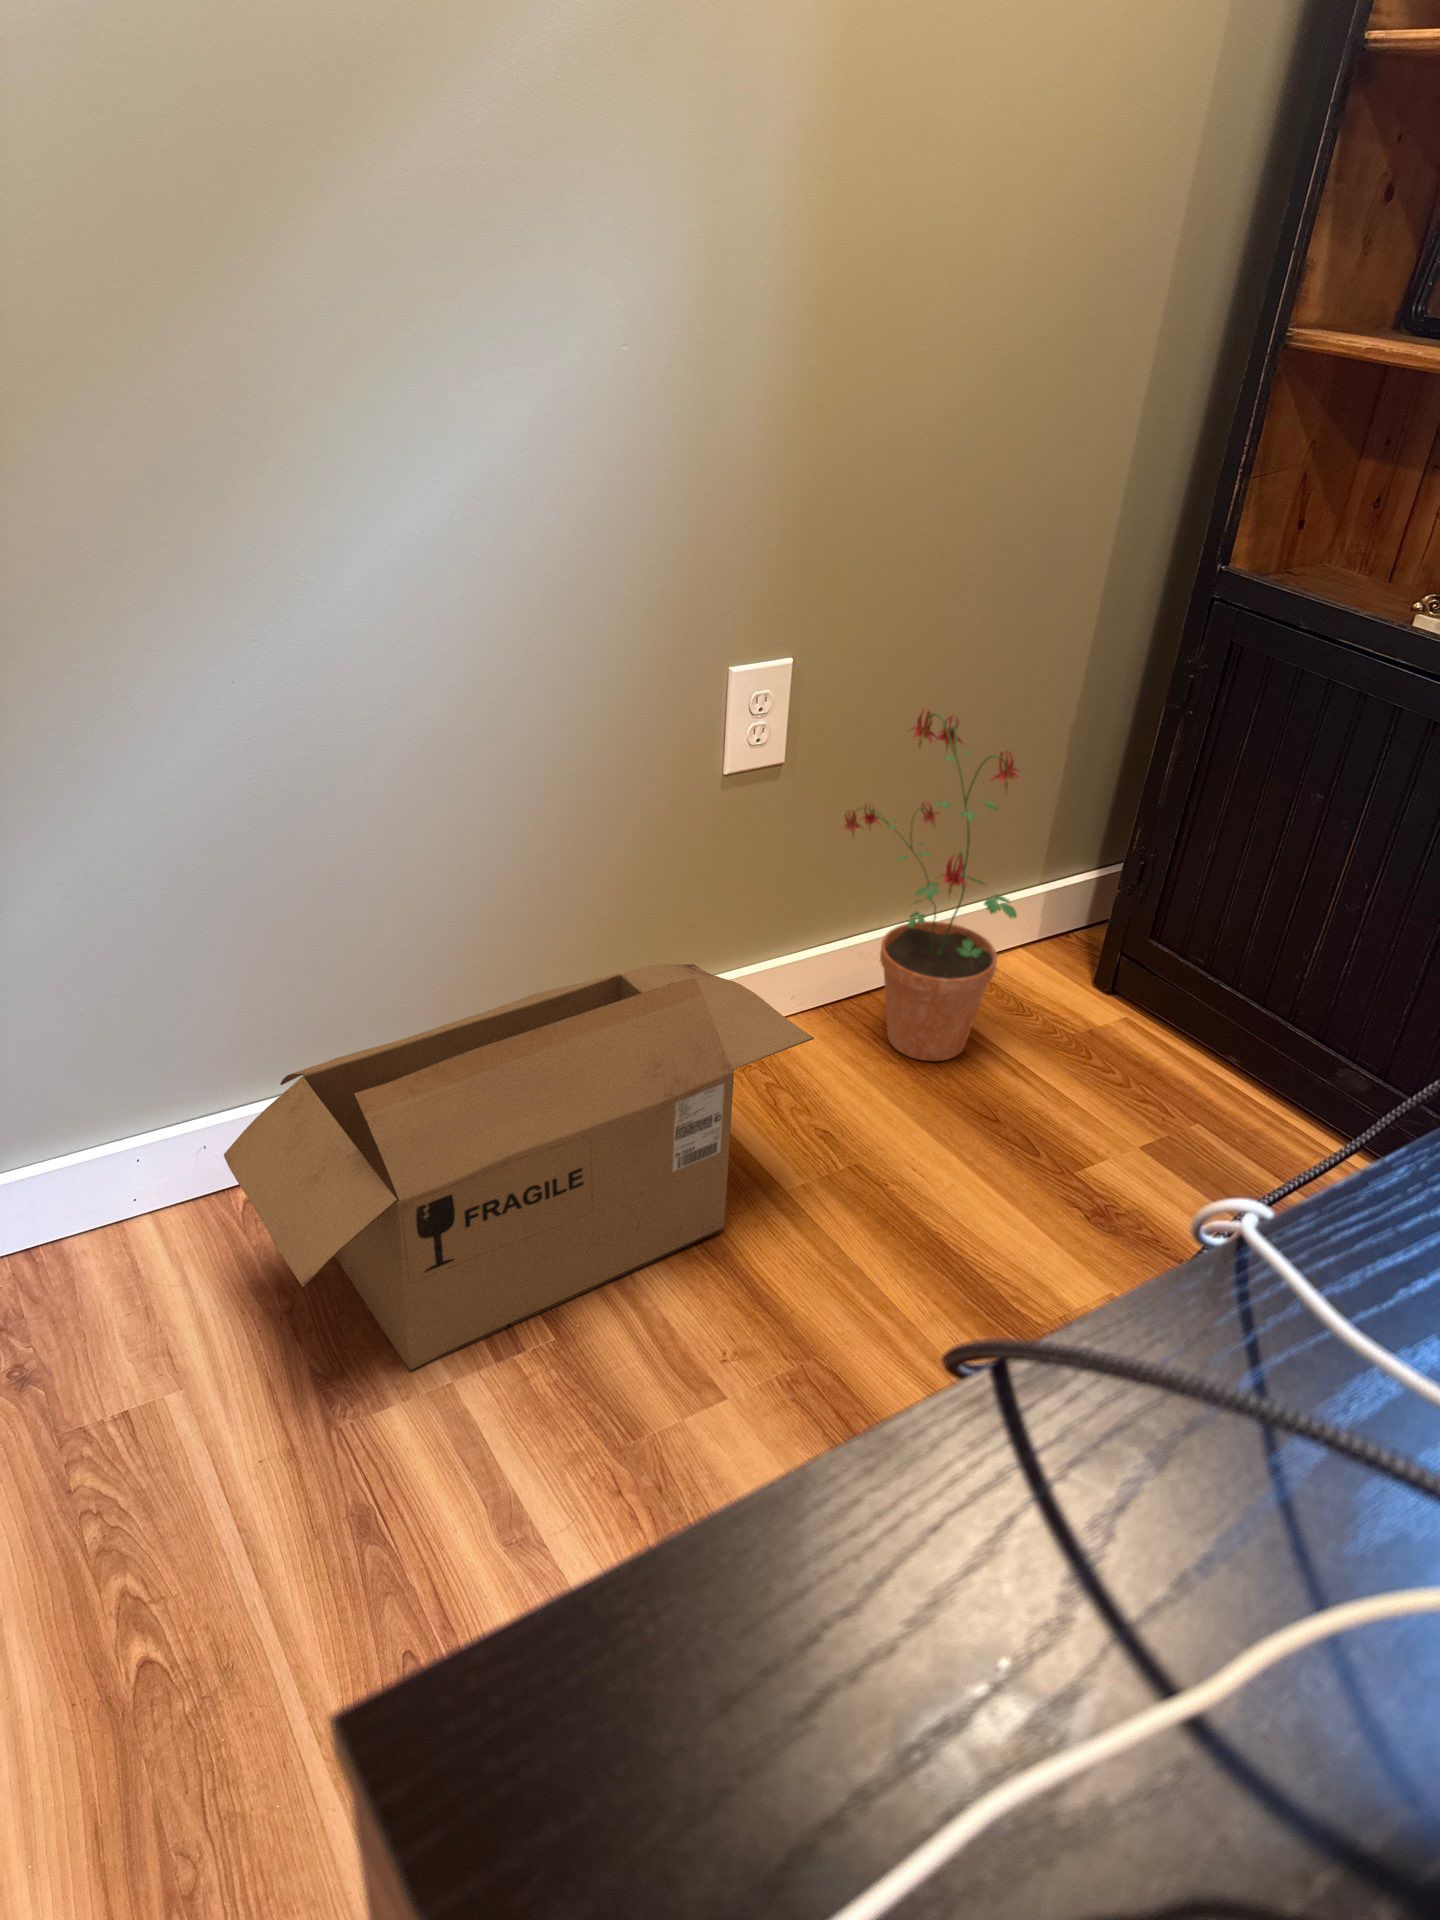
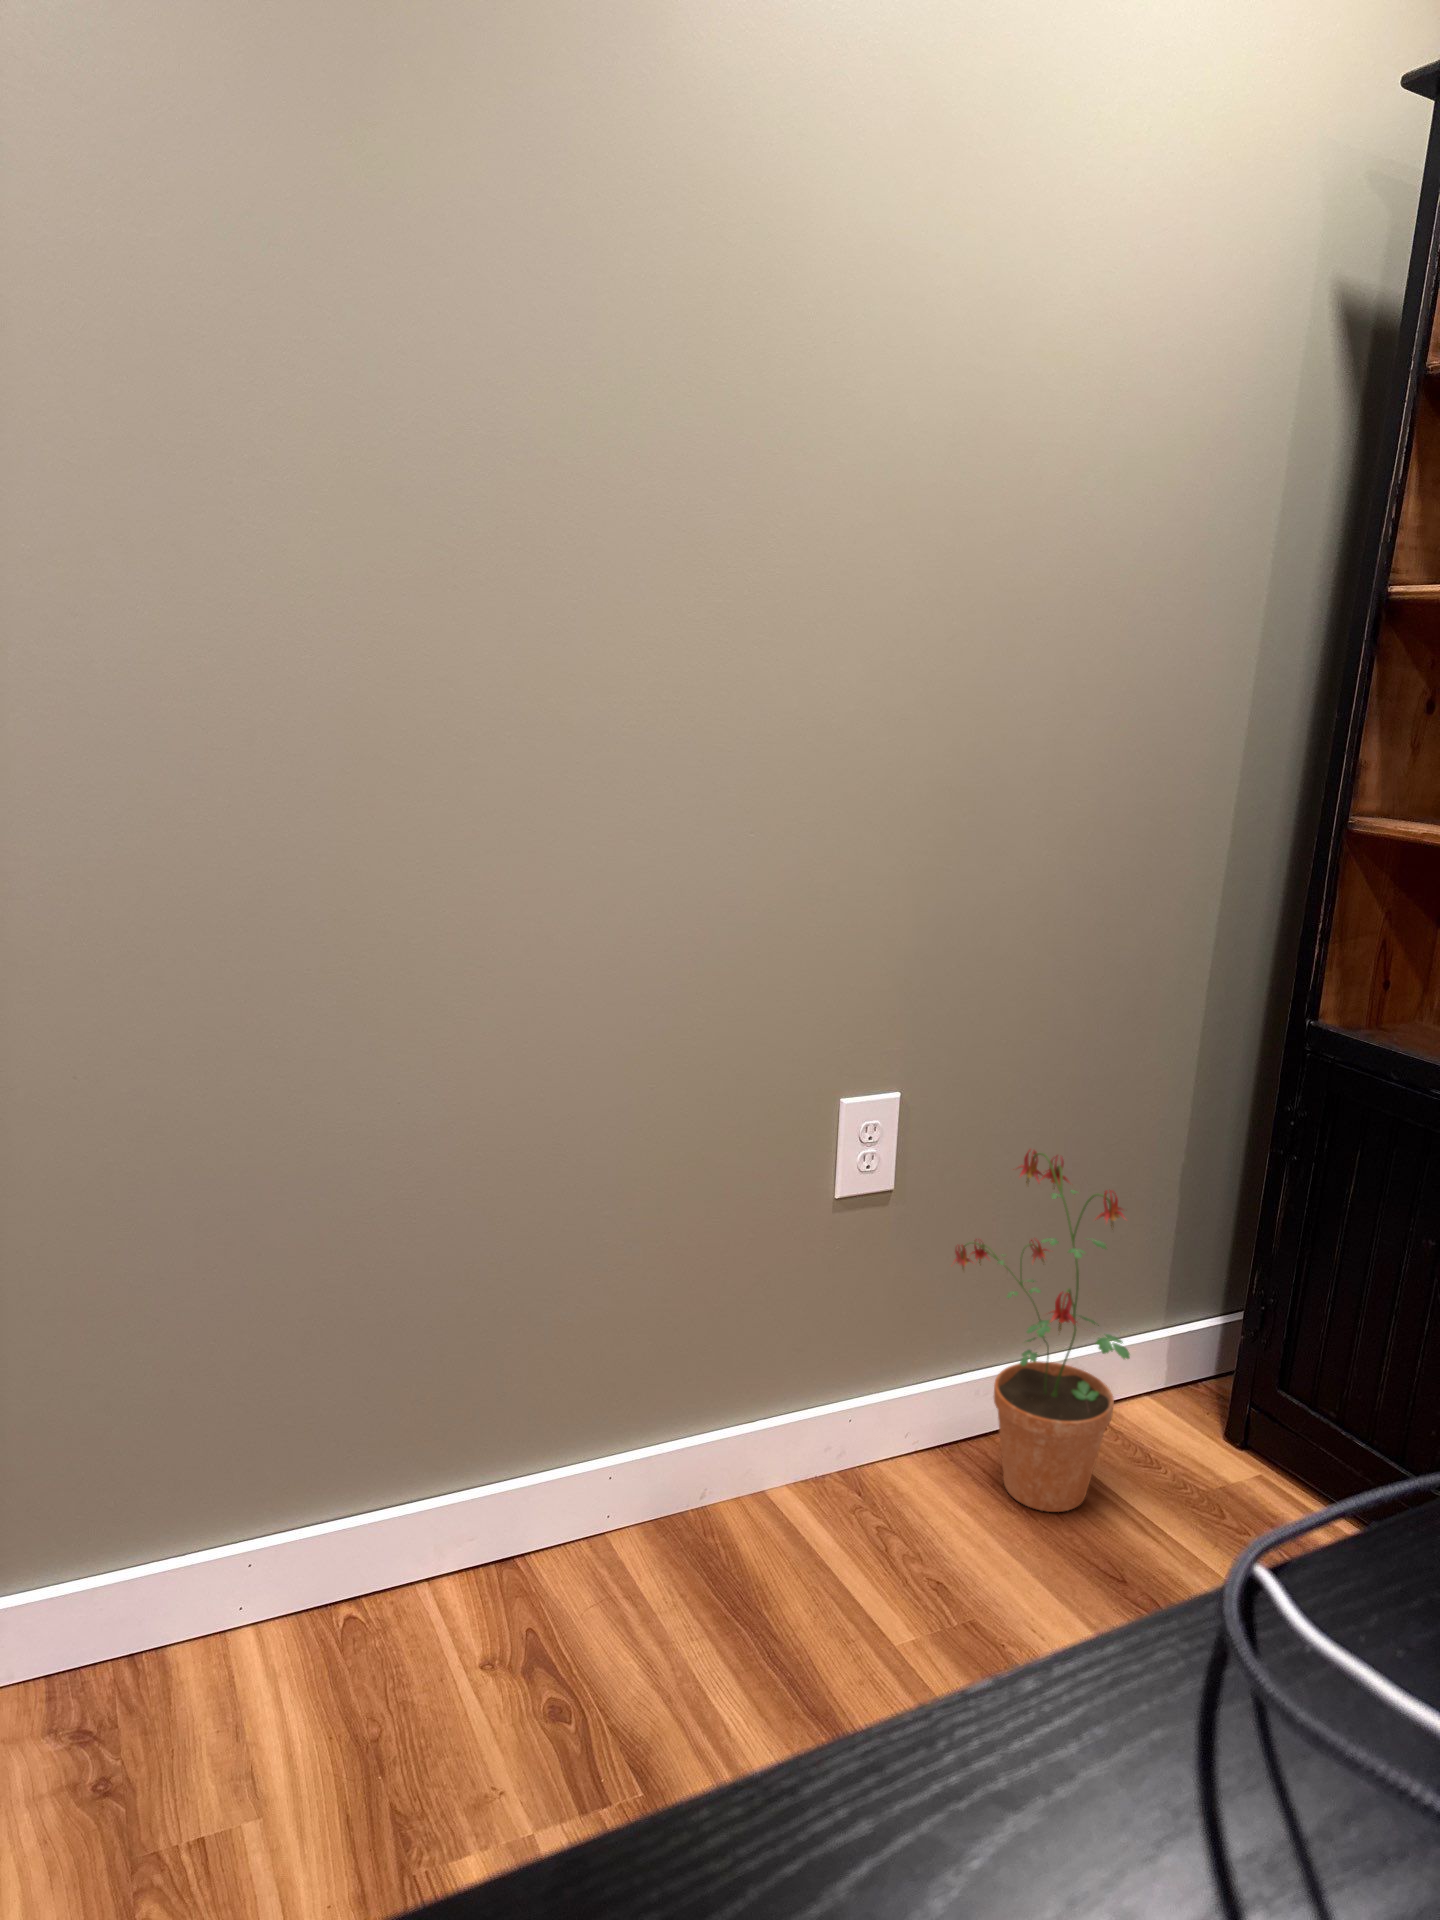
cardboard box: present [224,964,814,1371] -> none [331,1391,919,1817]

